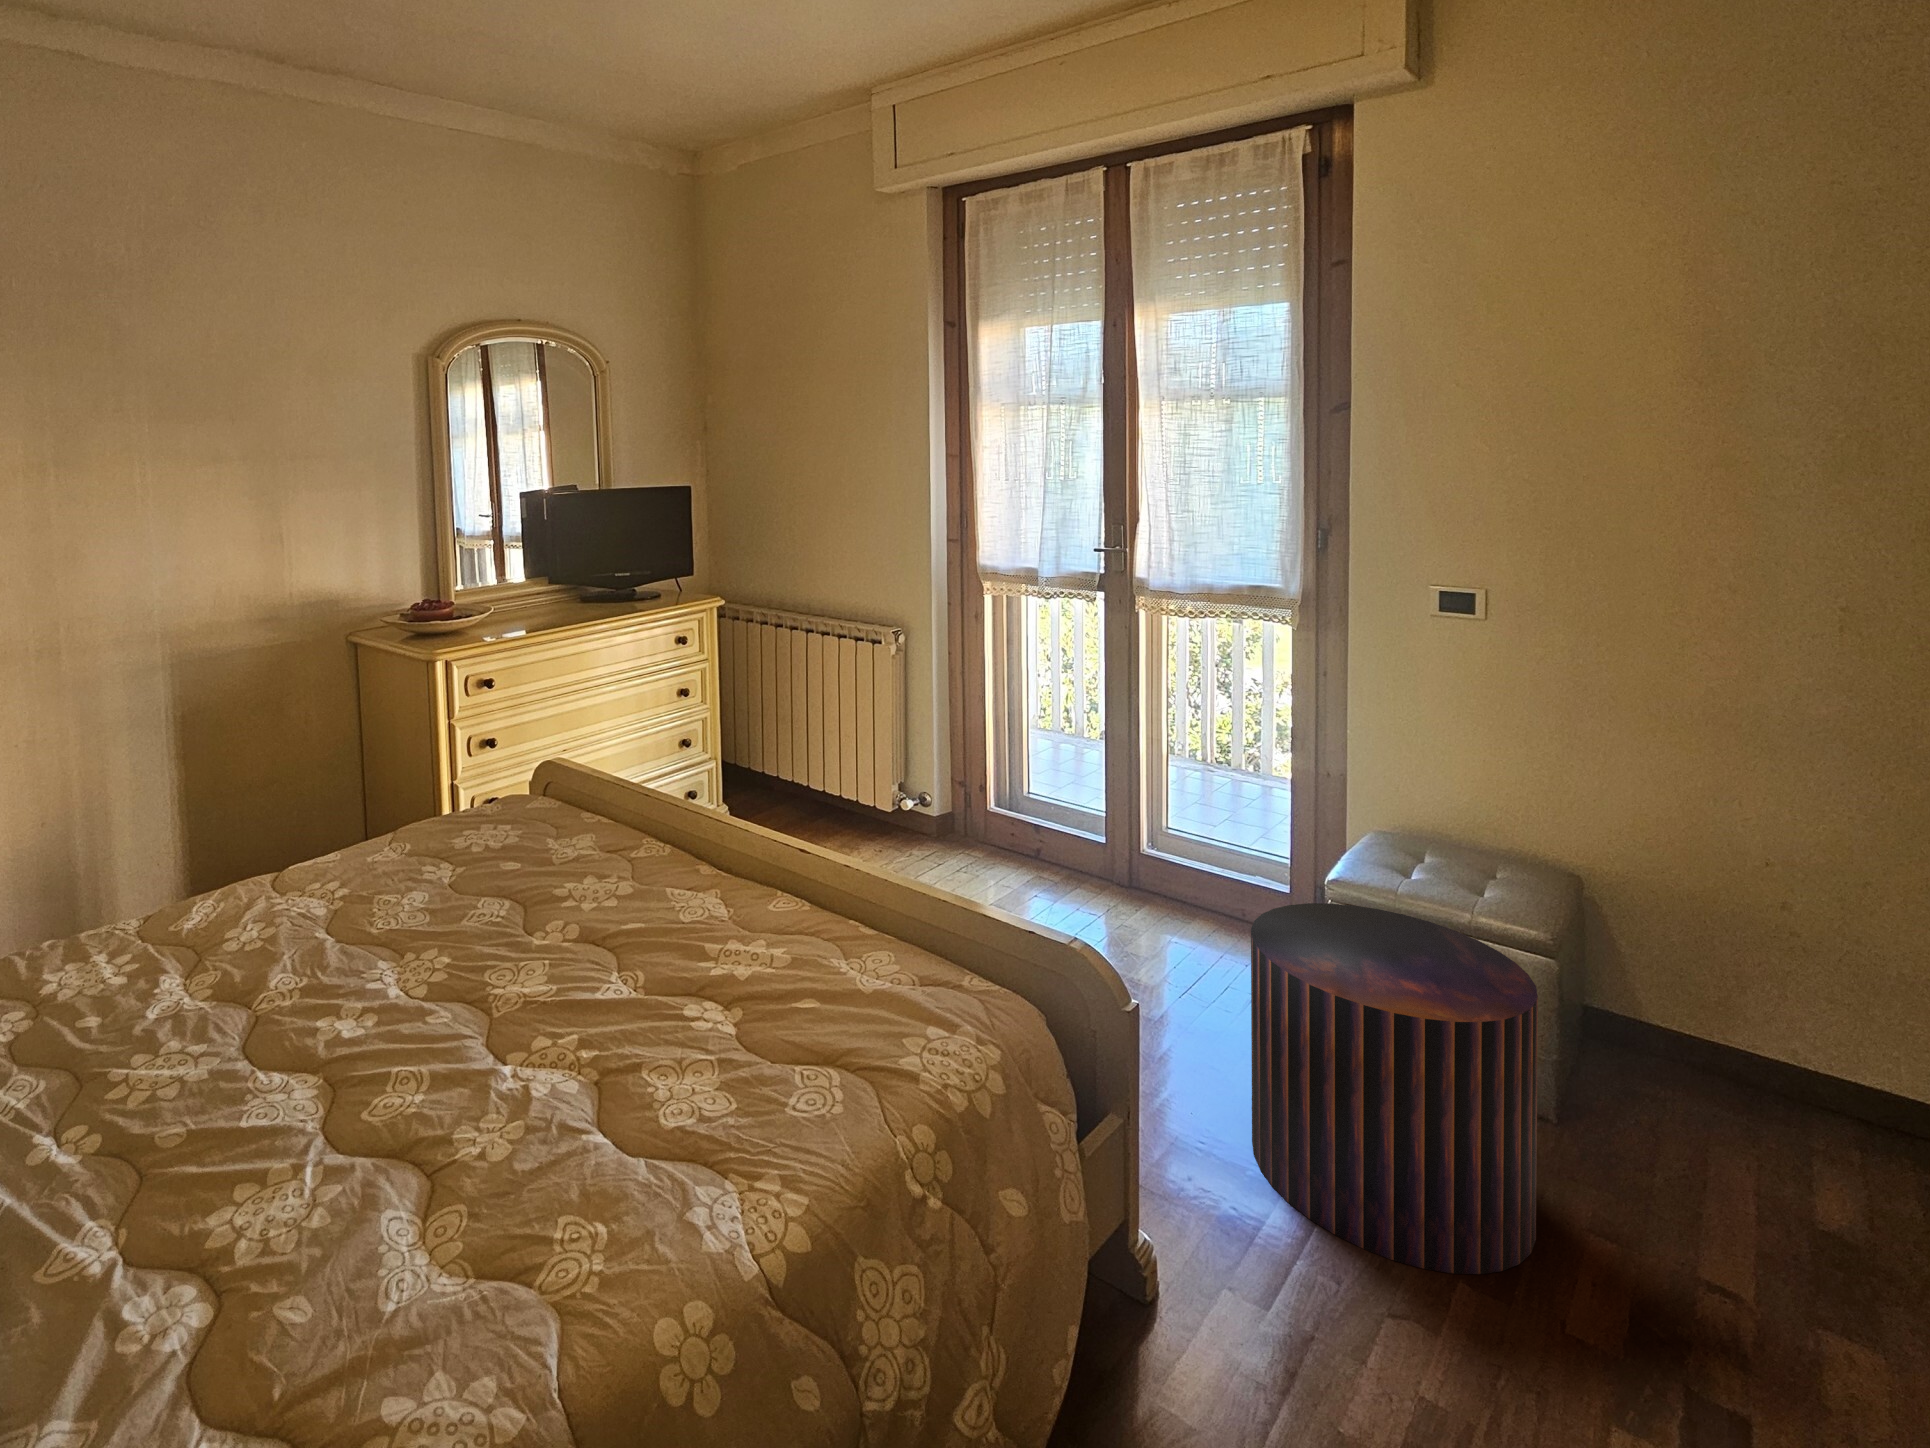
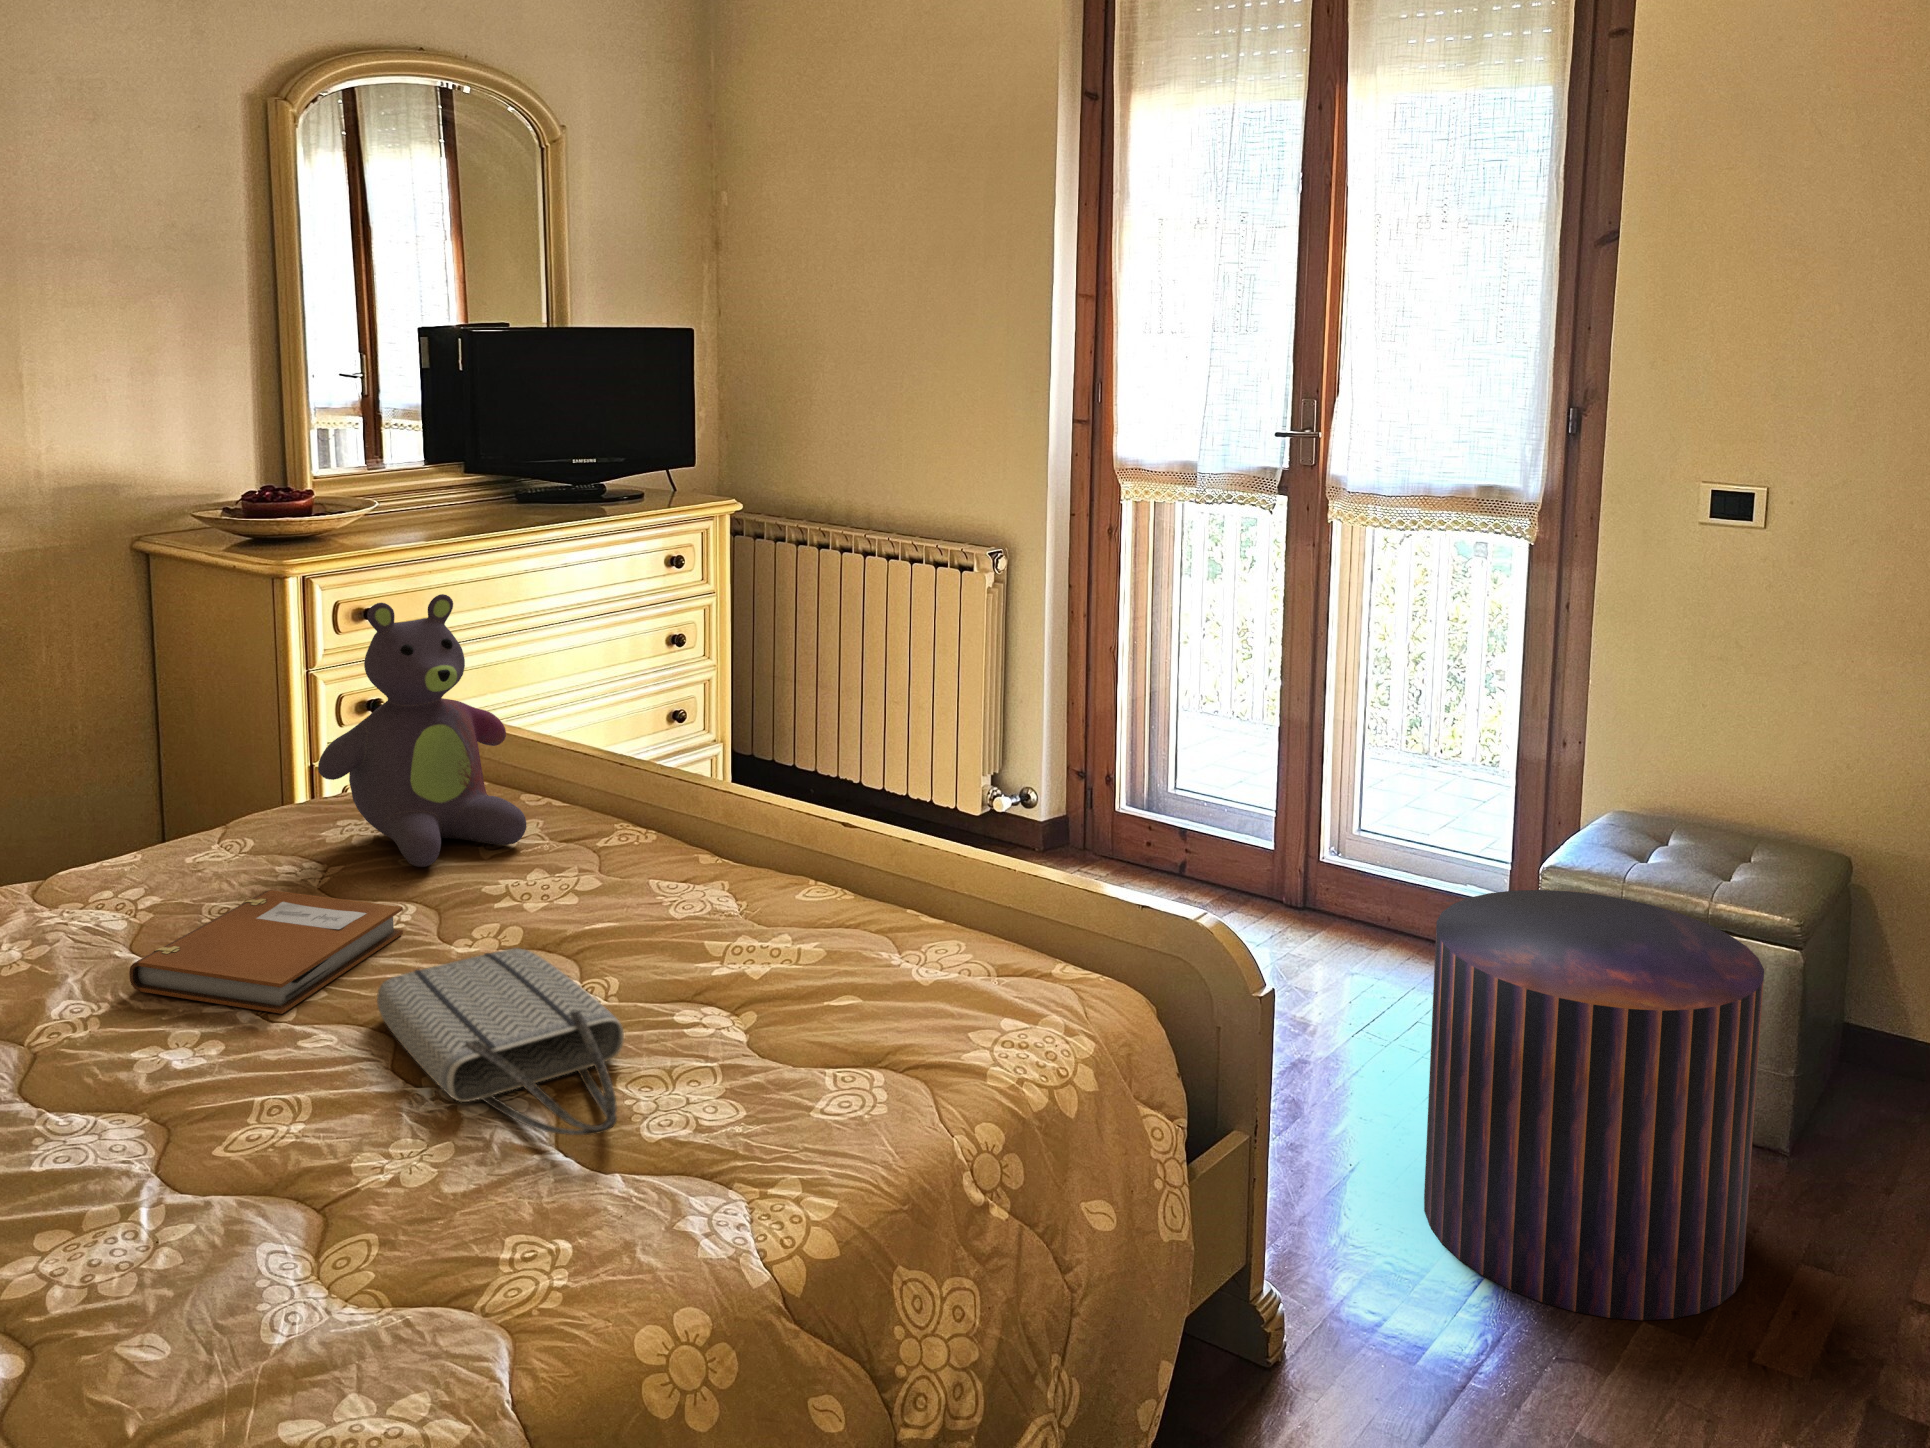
stuffed bear: none [449,682,584,873] -> present [318,594,526,867]
notebook: none [320,892,500,995] -> present [129,890,403,1014]
tote bag: none [479,950,648,1125] -> present [377,948,624,1135]

